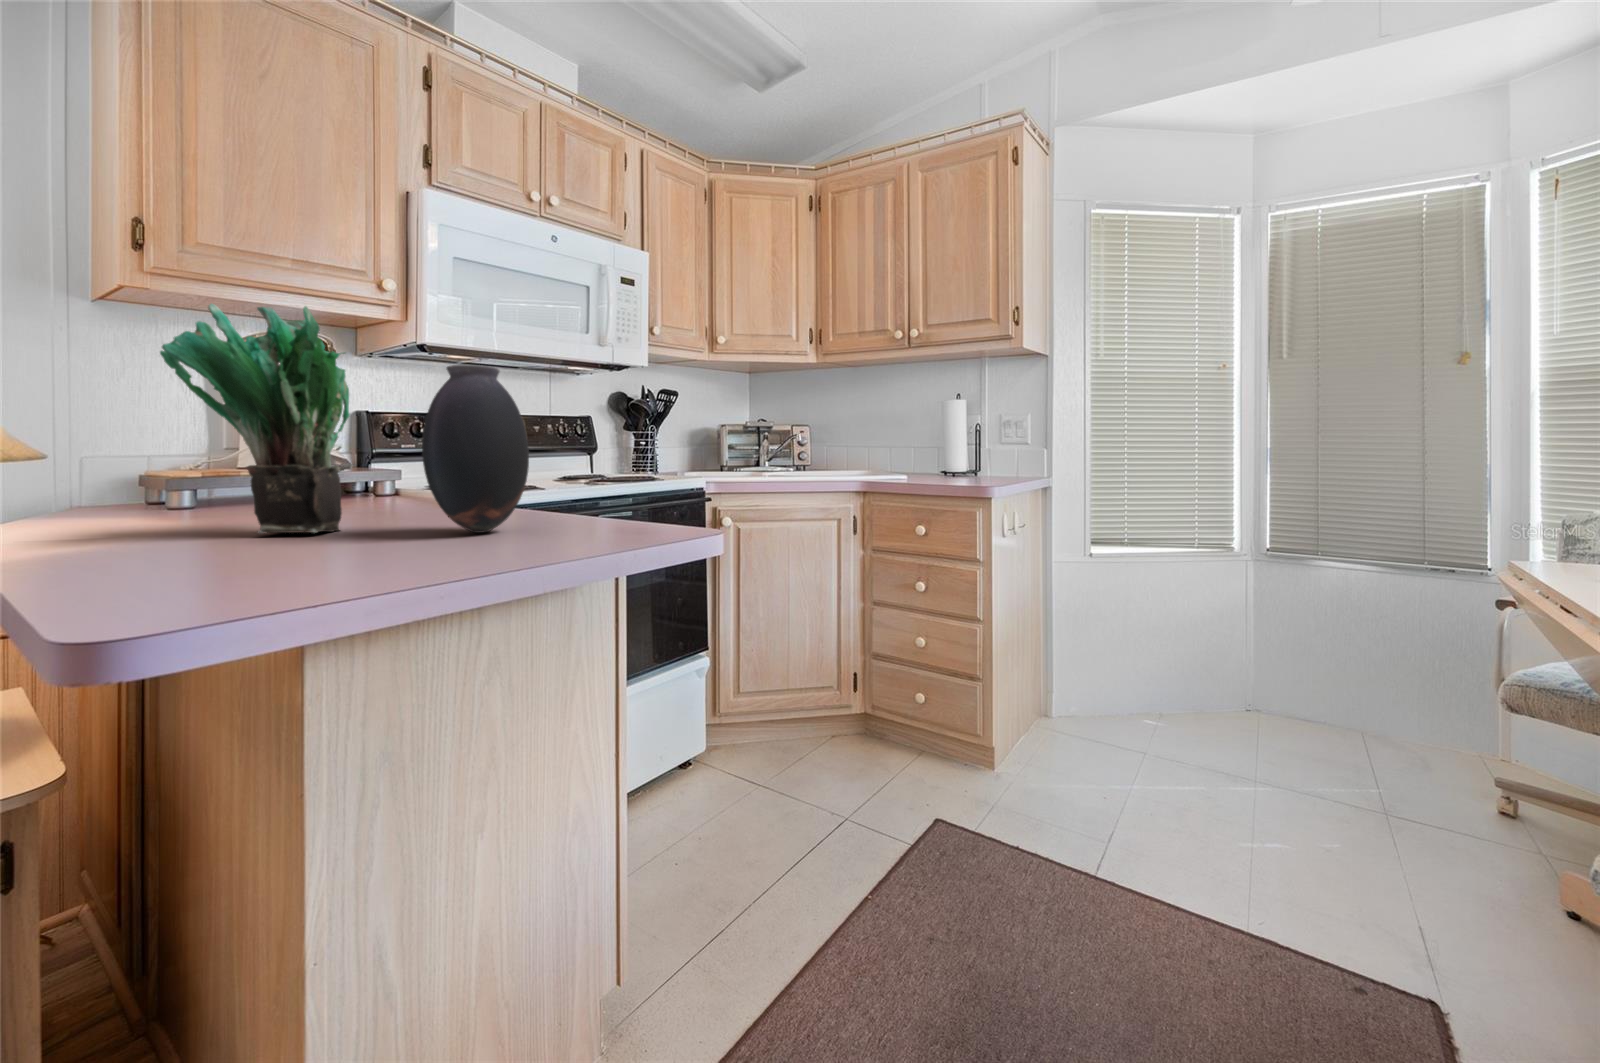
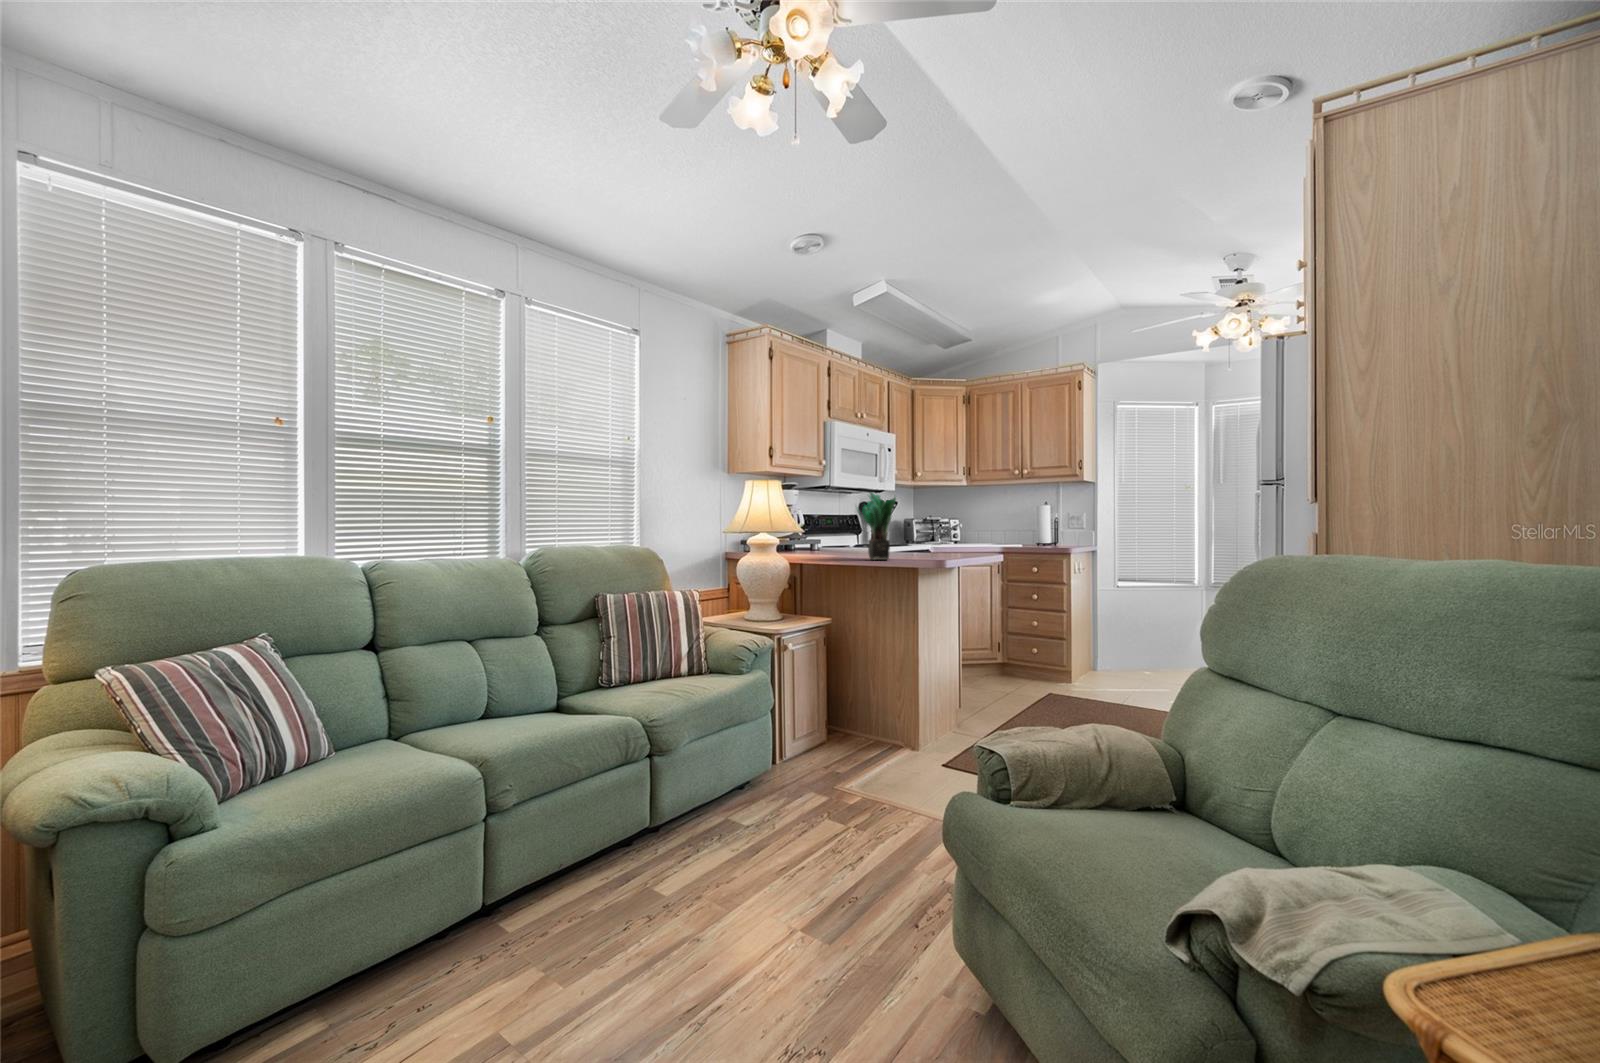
vase: present [422,365,529,533] -> none [921,511,950,560]

